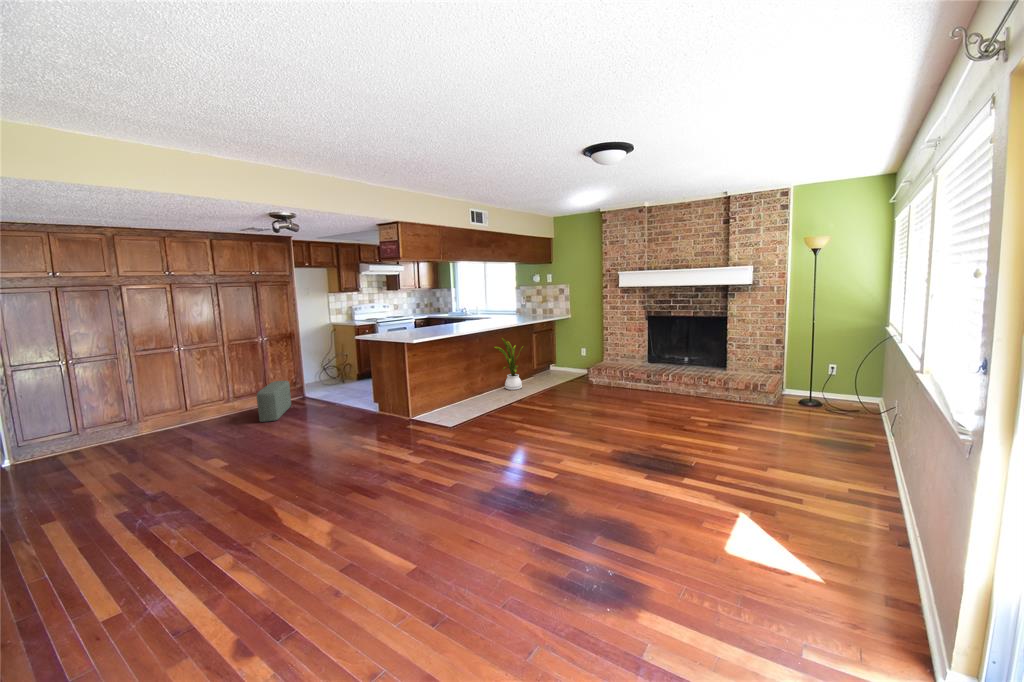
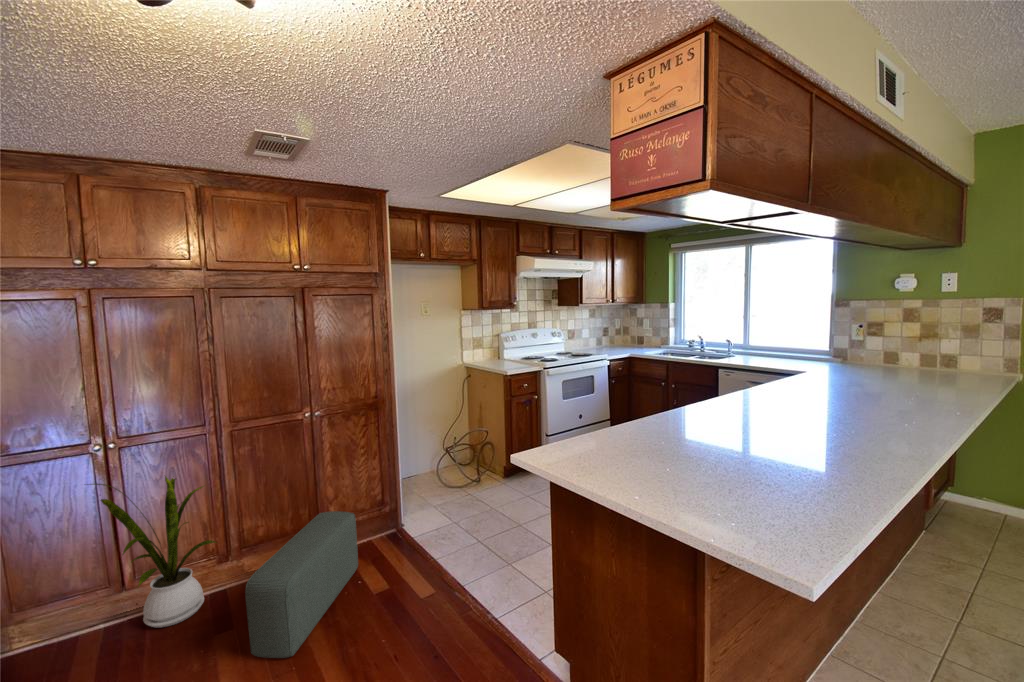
house plant: present [494,338,522,390] -> present [90,476,216,628]

